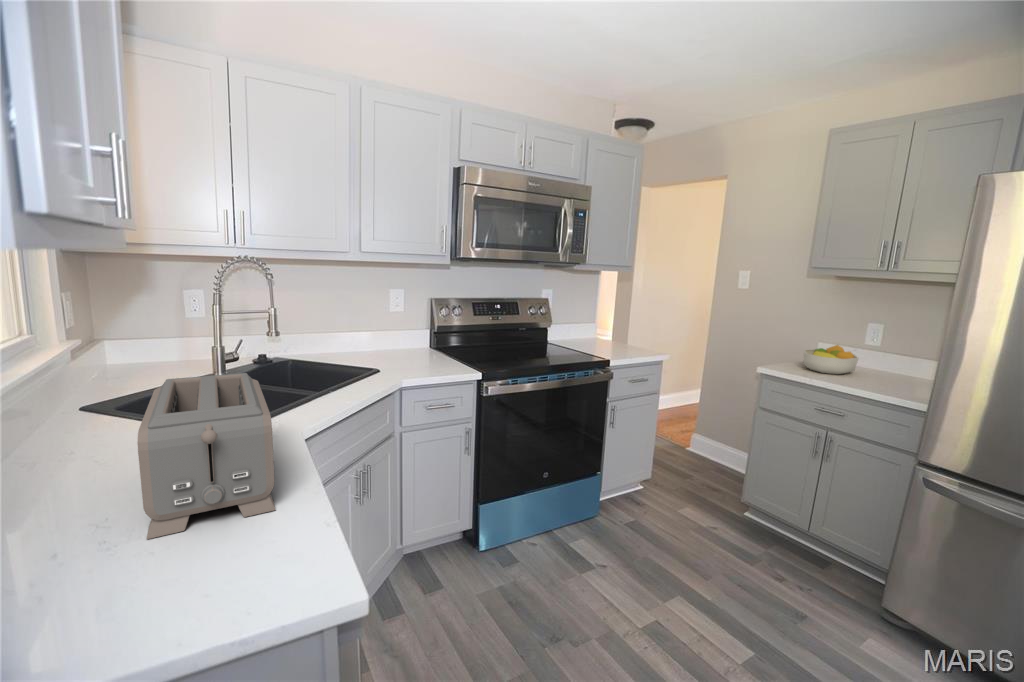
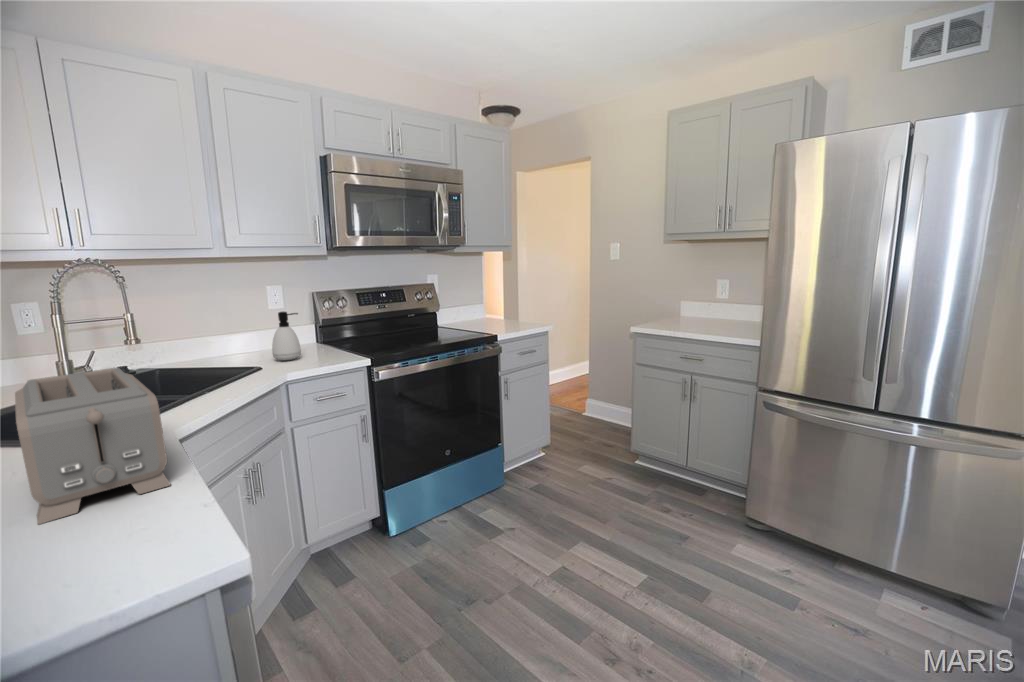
soap dispenser: none [391,318,418,365] -> present [272,312,301,360]
fruit bowl: present [803,345,858,374] -> none [668,302,710,327]

